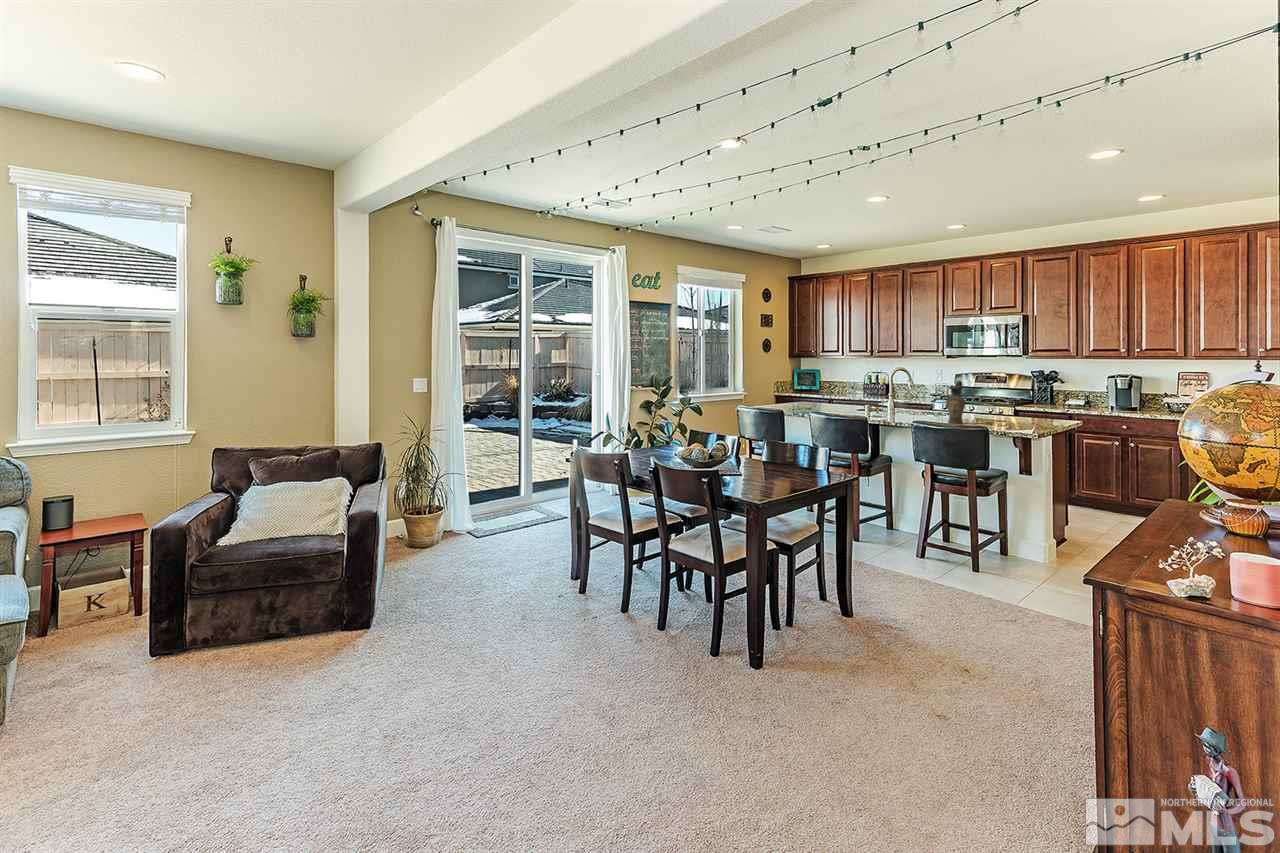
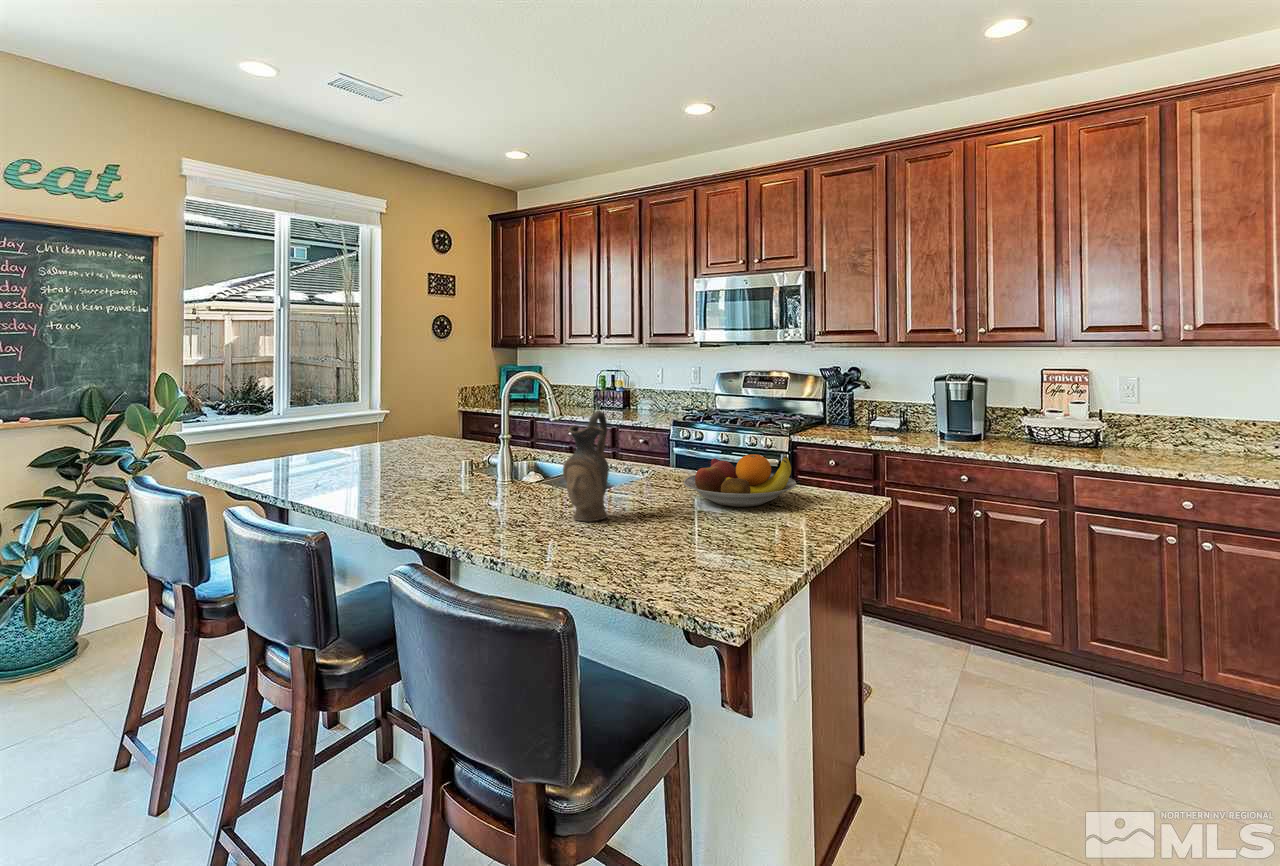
fruit bowl: none [987,402,1043,423] -> present [684,454,796,507]

